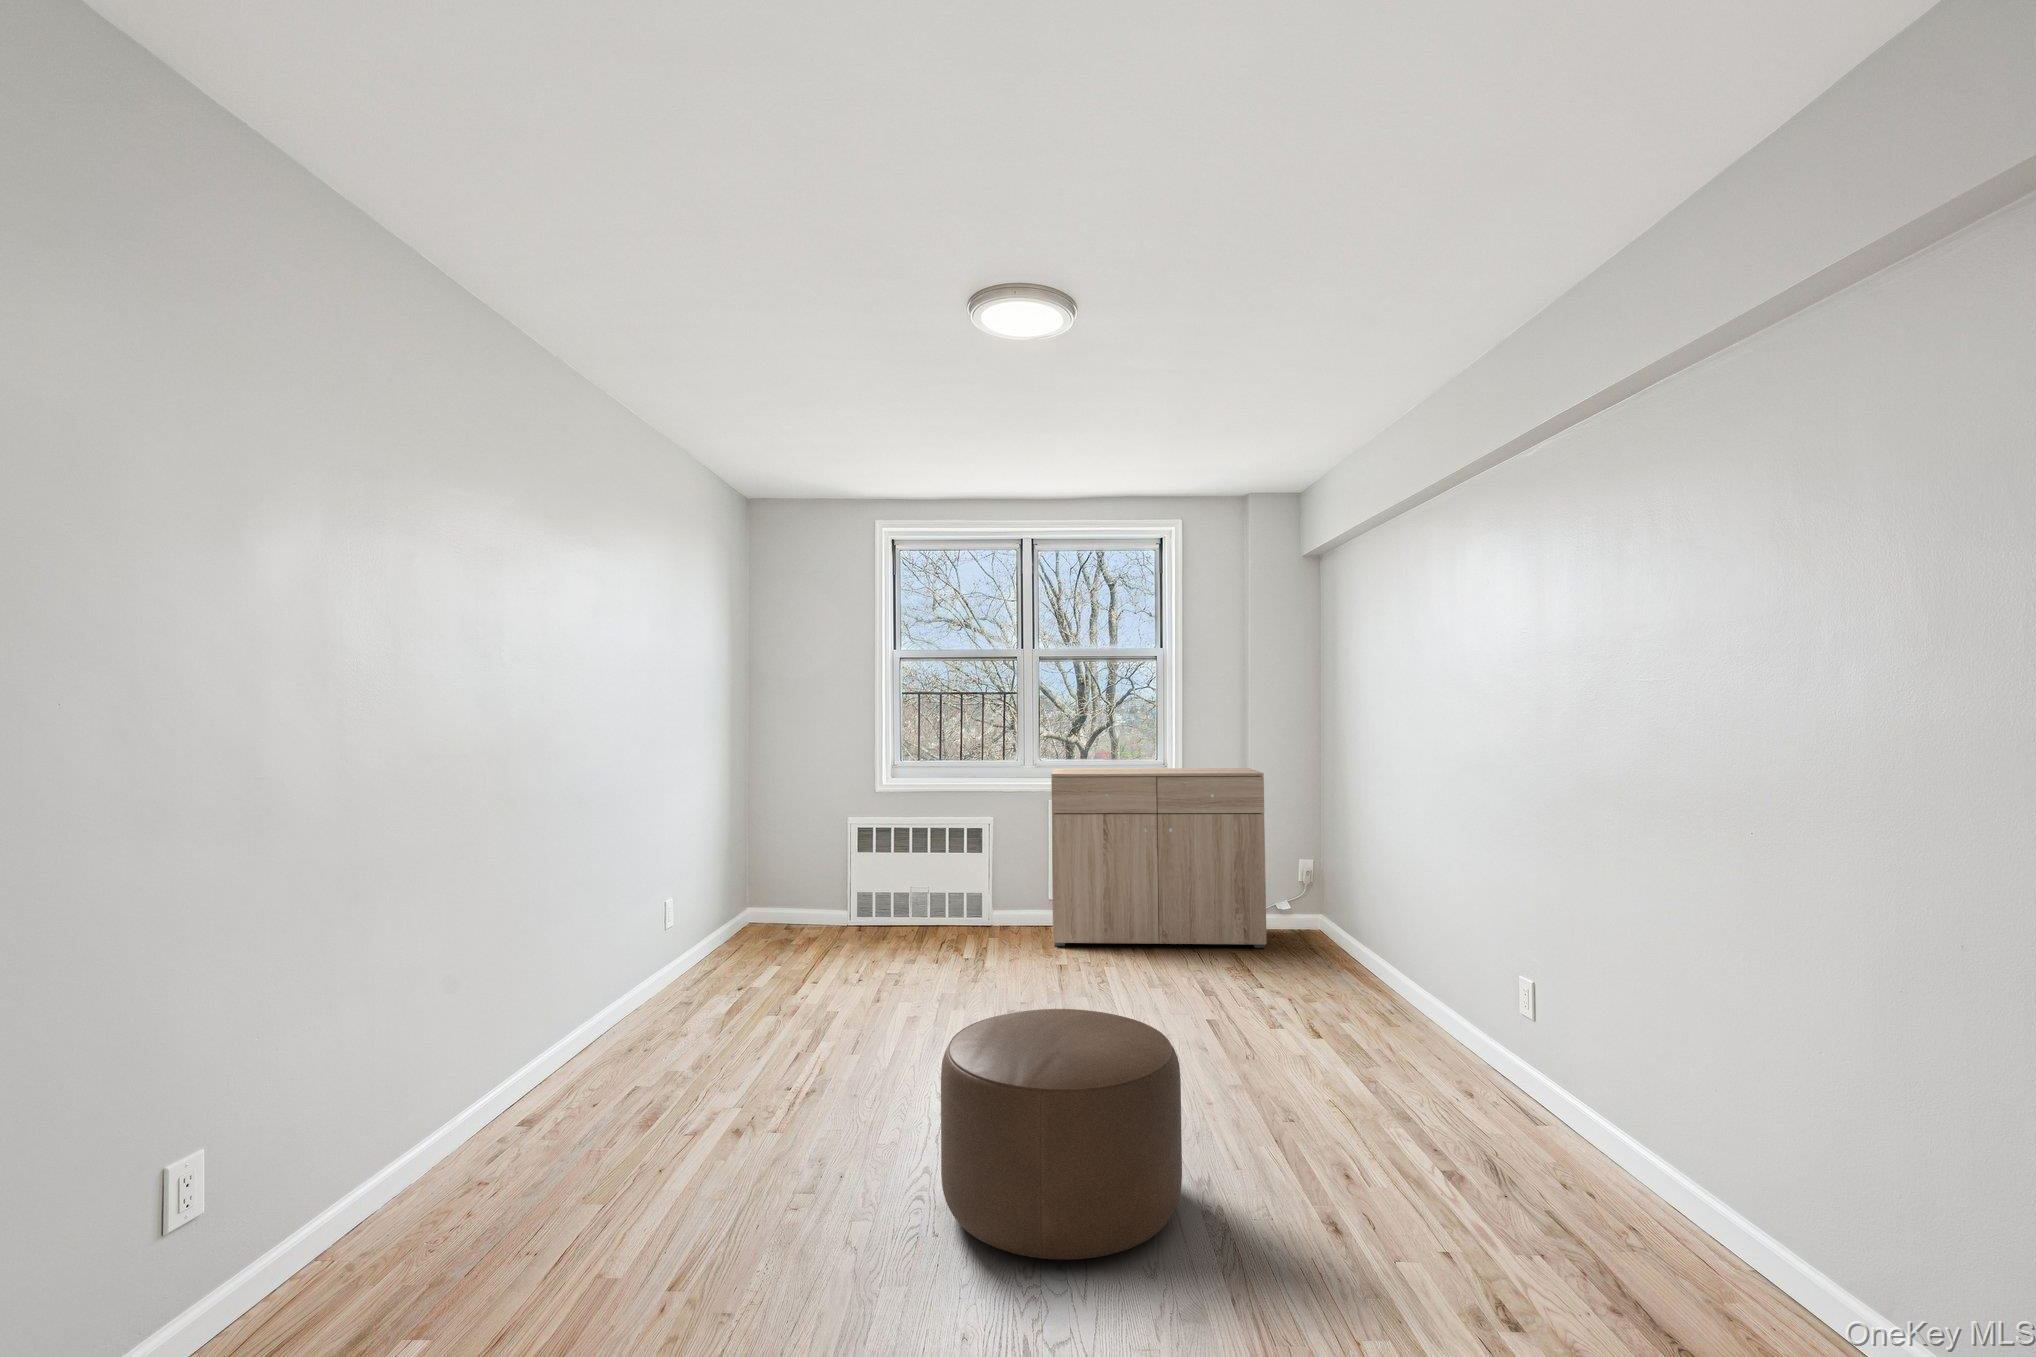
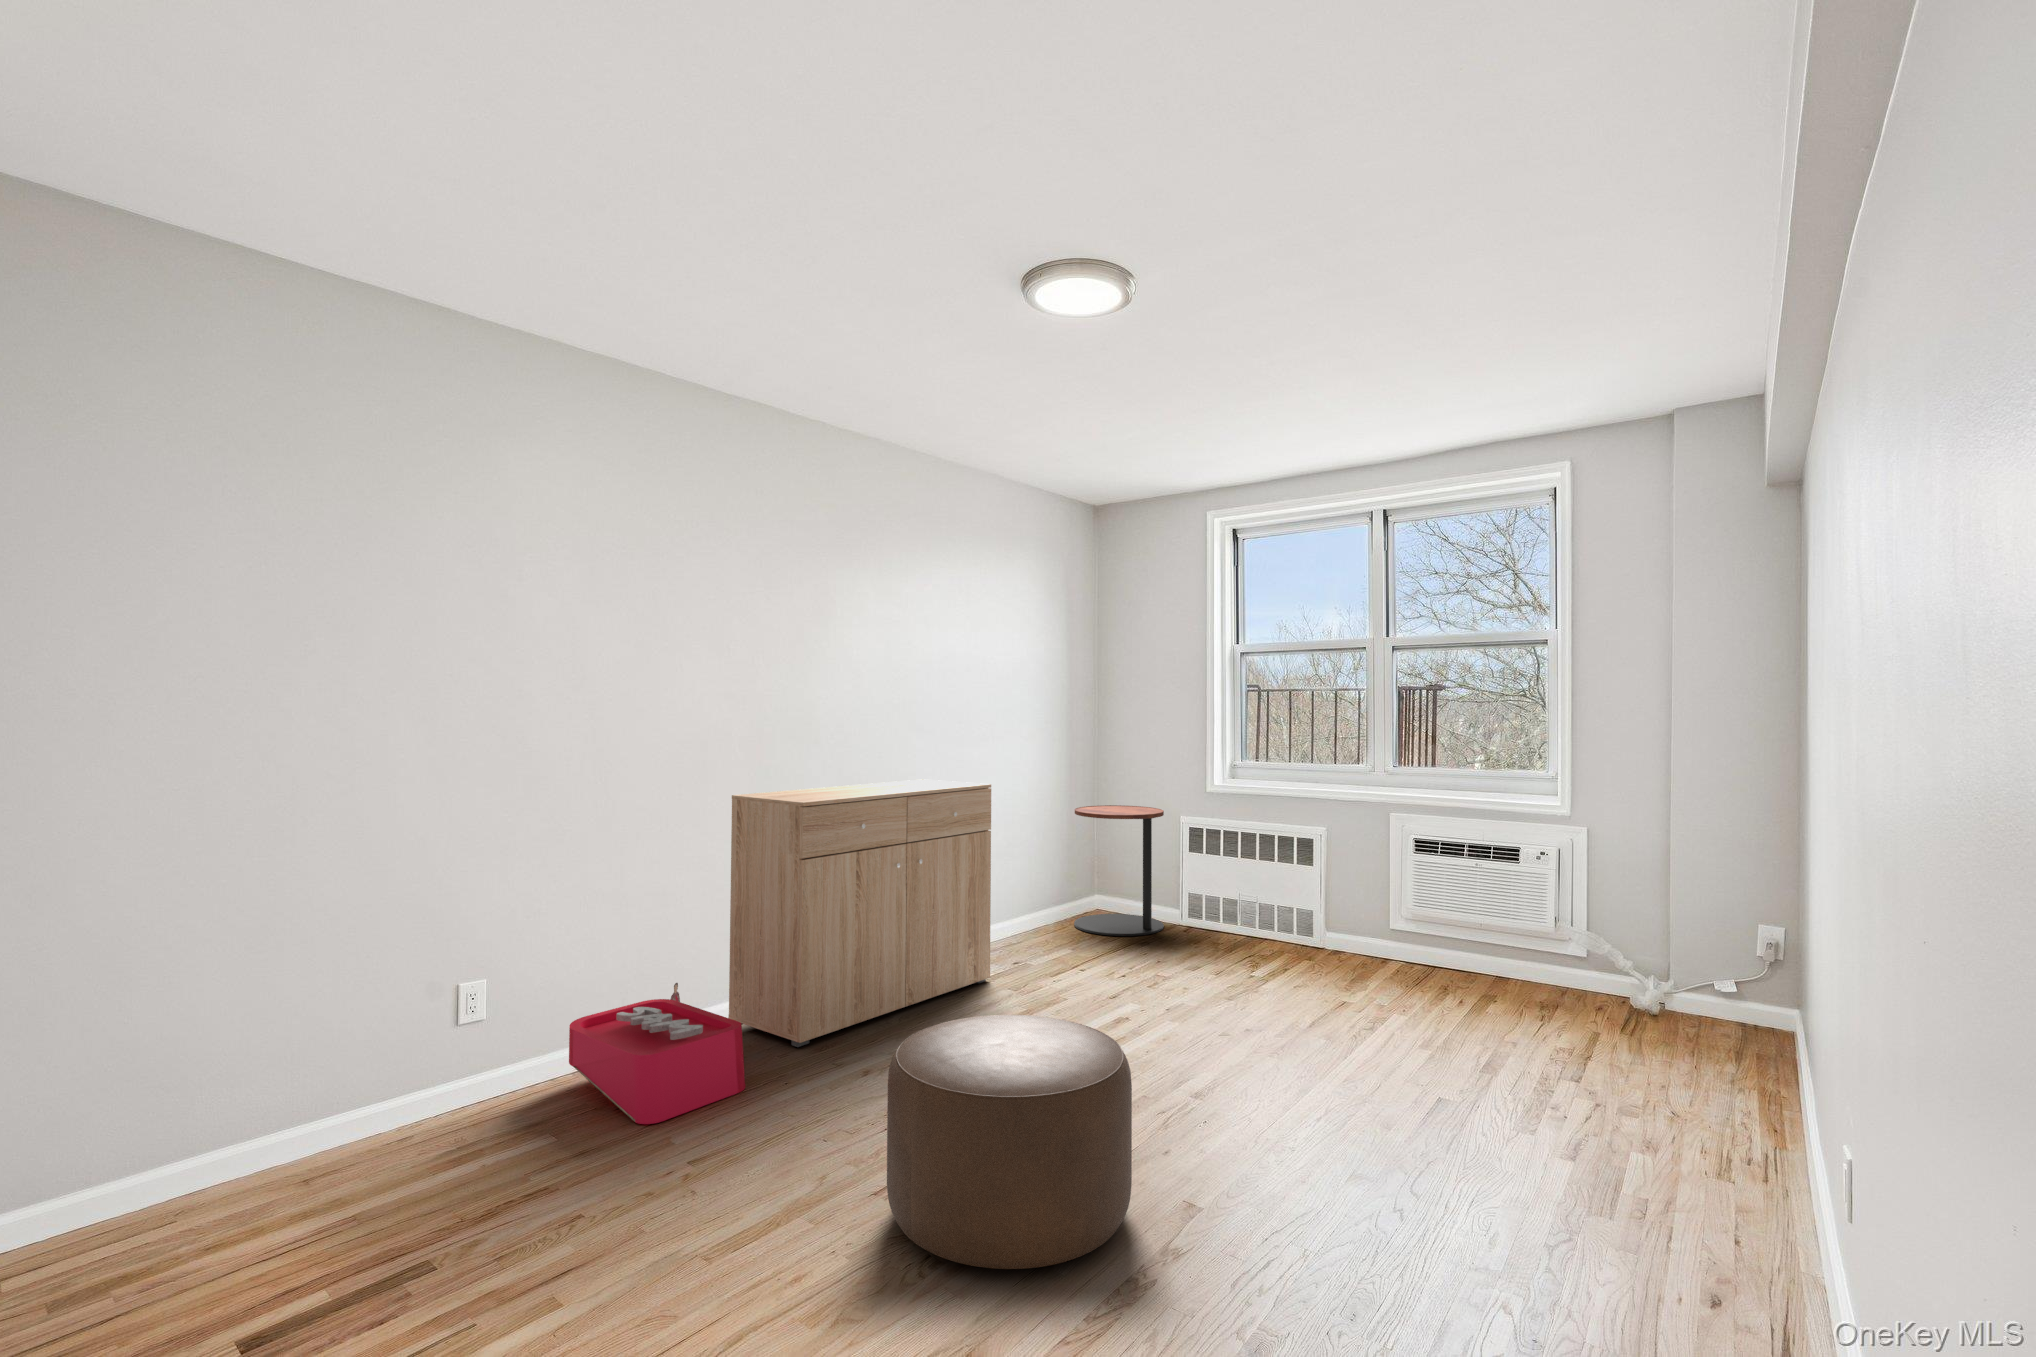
dresser: present [1051,768,1267,948] -> present [728,779,991,1047]
side table: none [747,813,840,947] -> present [1074,805,1164,936]
storage bin: none [340,1089,616,1275] -> present [569,983,745,1124]

